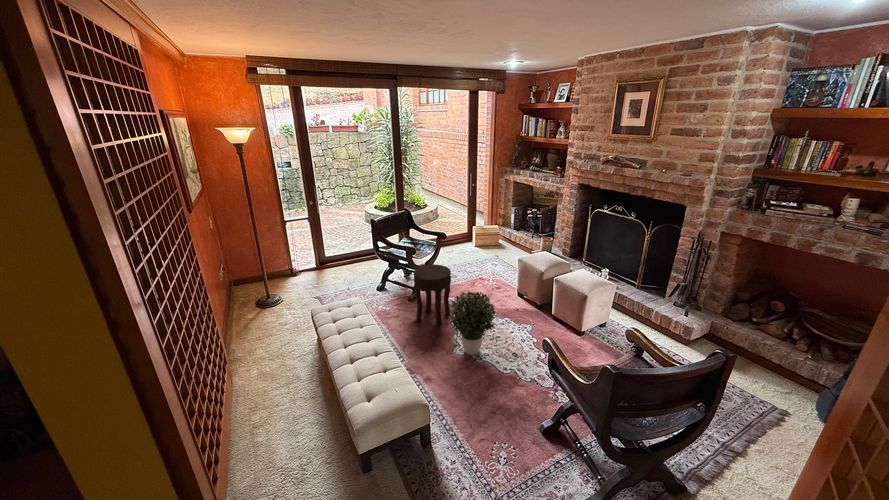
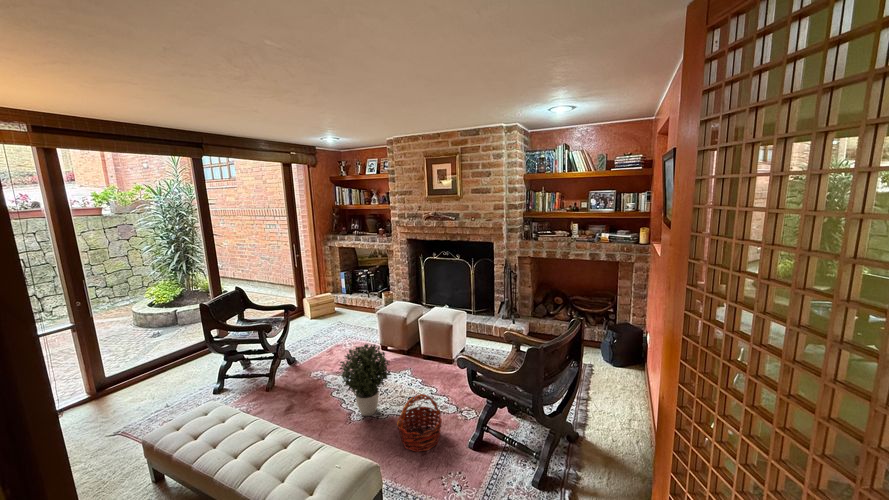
side table: present [414,264,451,326] -> none [277,334,323,407]
basket: none [477,358,524,411] -> present [397,394,442,452]

